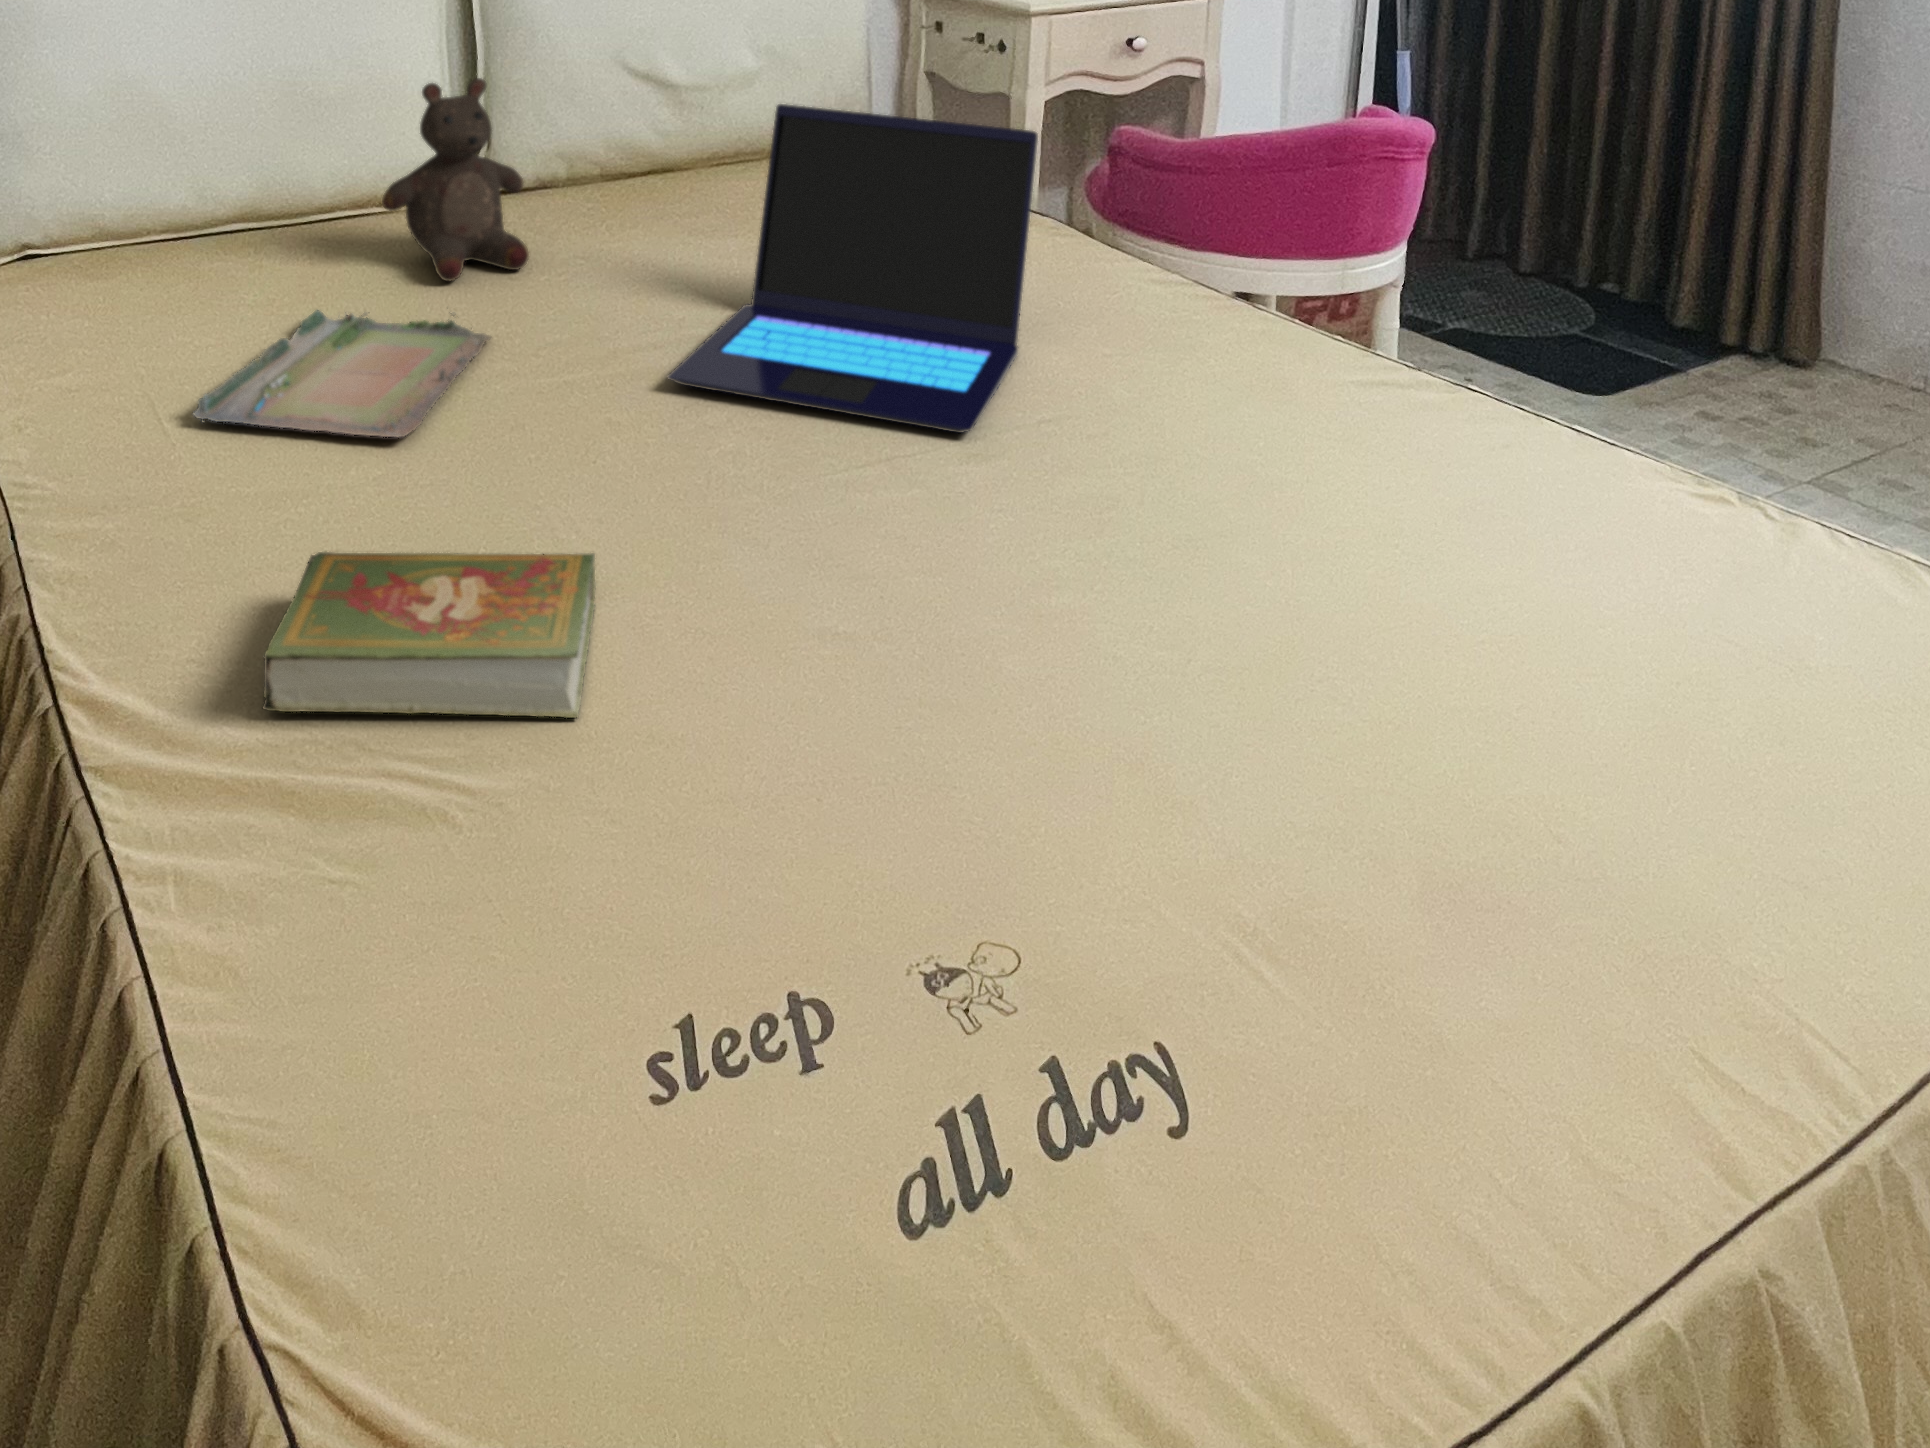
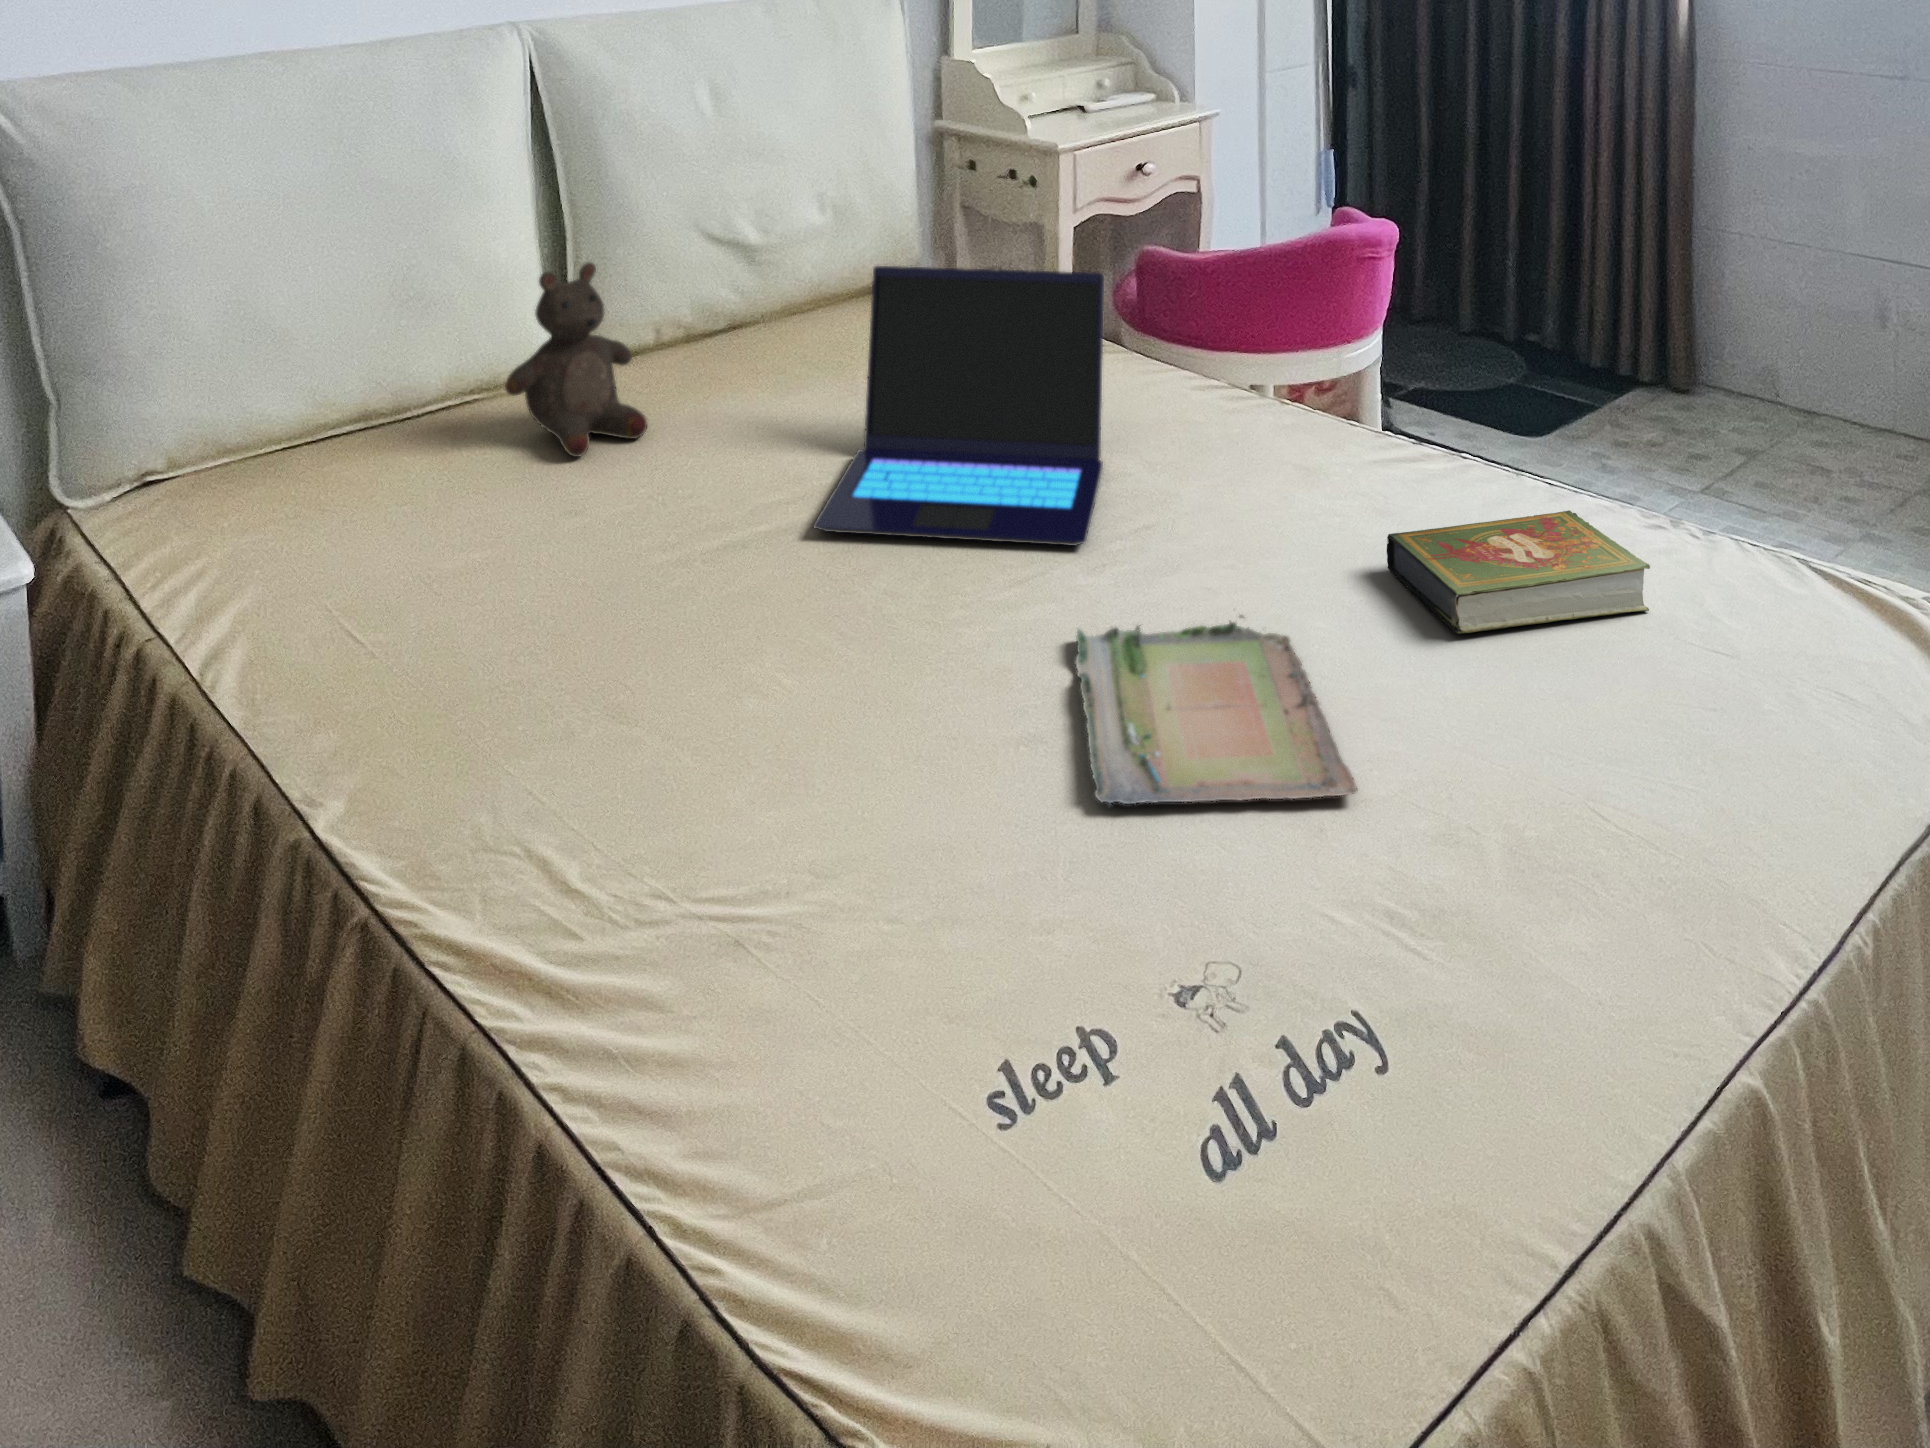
tray: present [193,310,491,437] -> present [1076,615,1357,807]
book: present [263,552,596,718] -> present [1387,510,1650,634]

